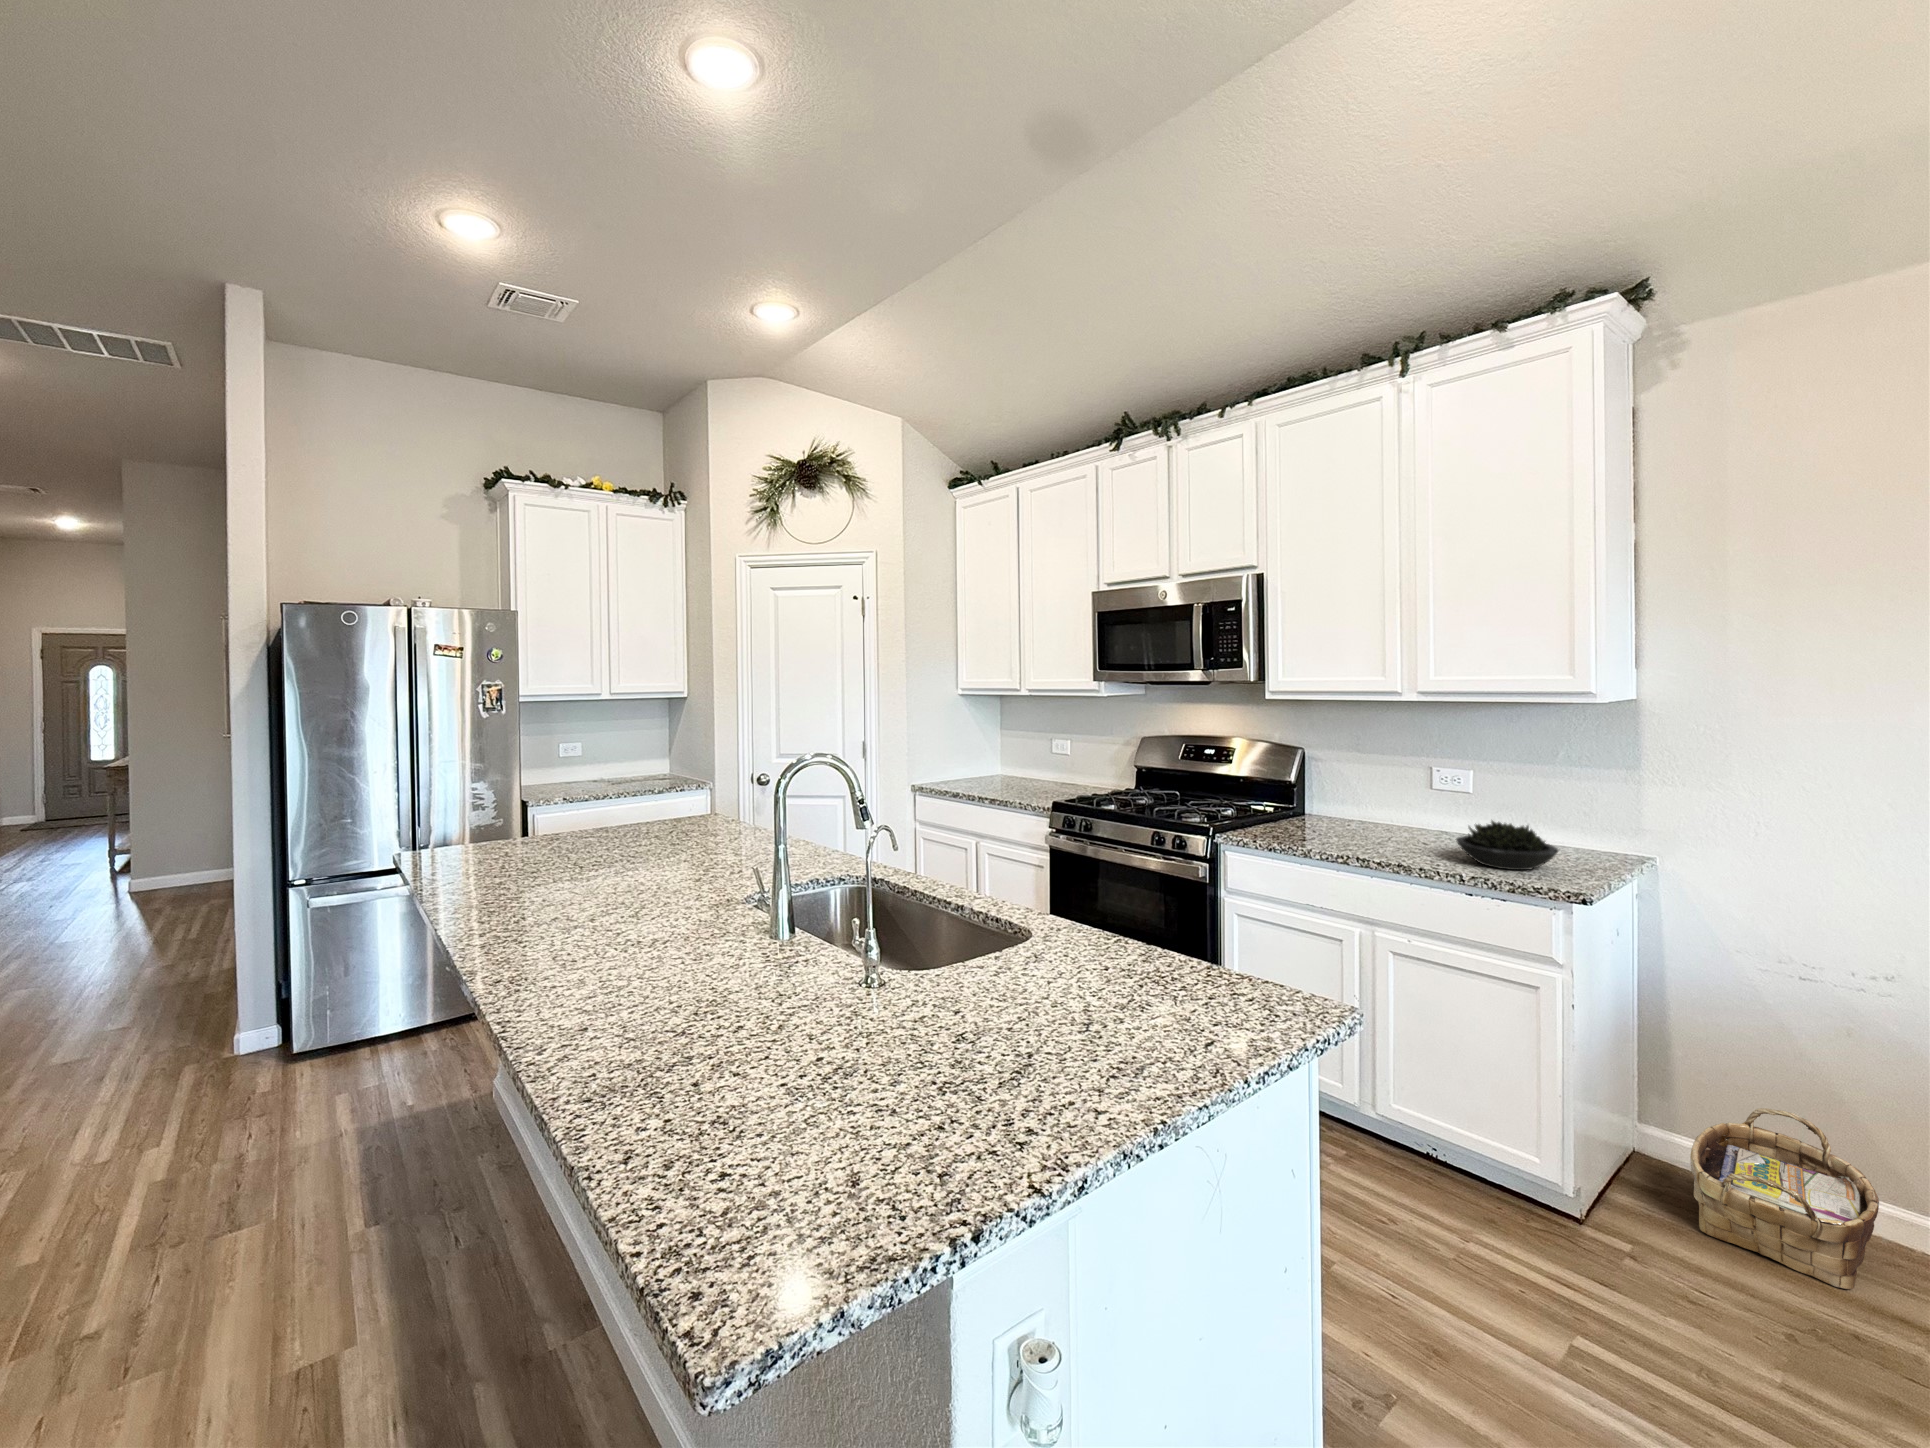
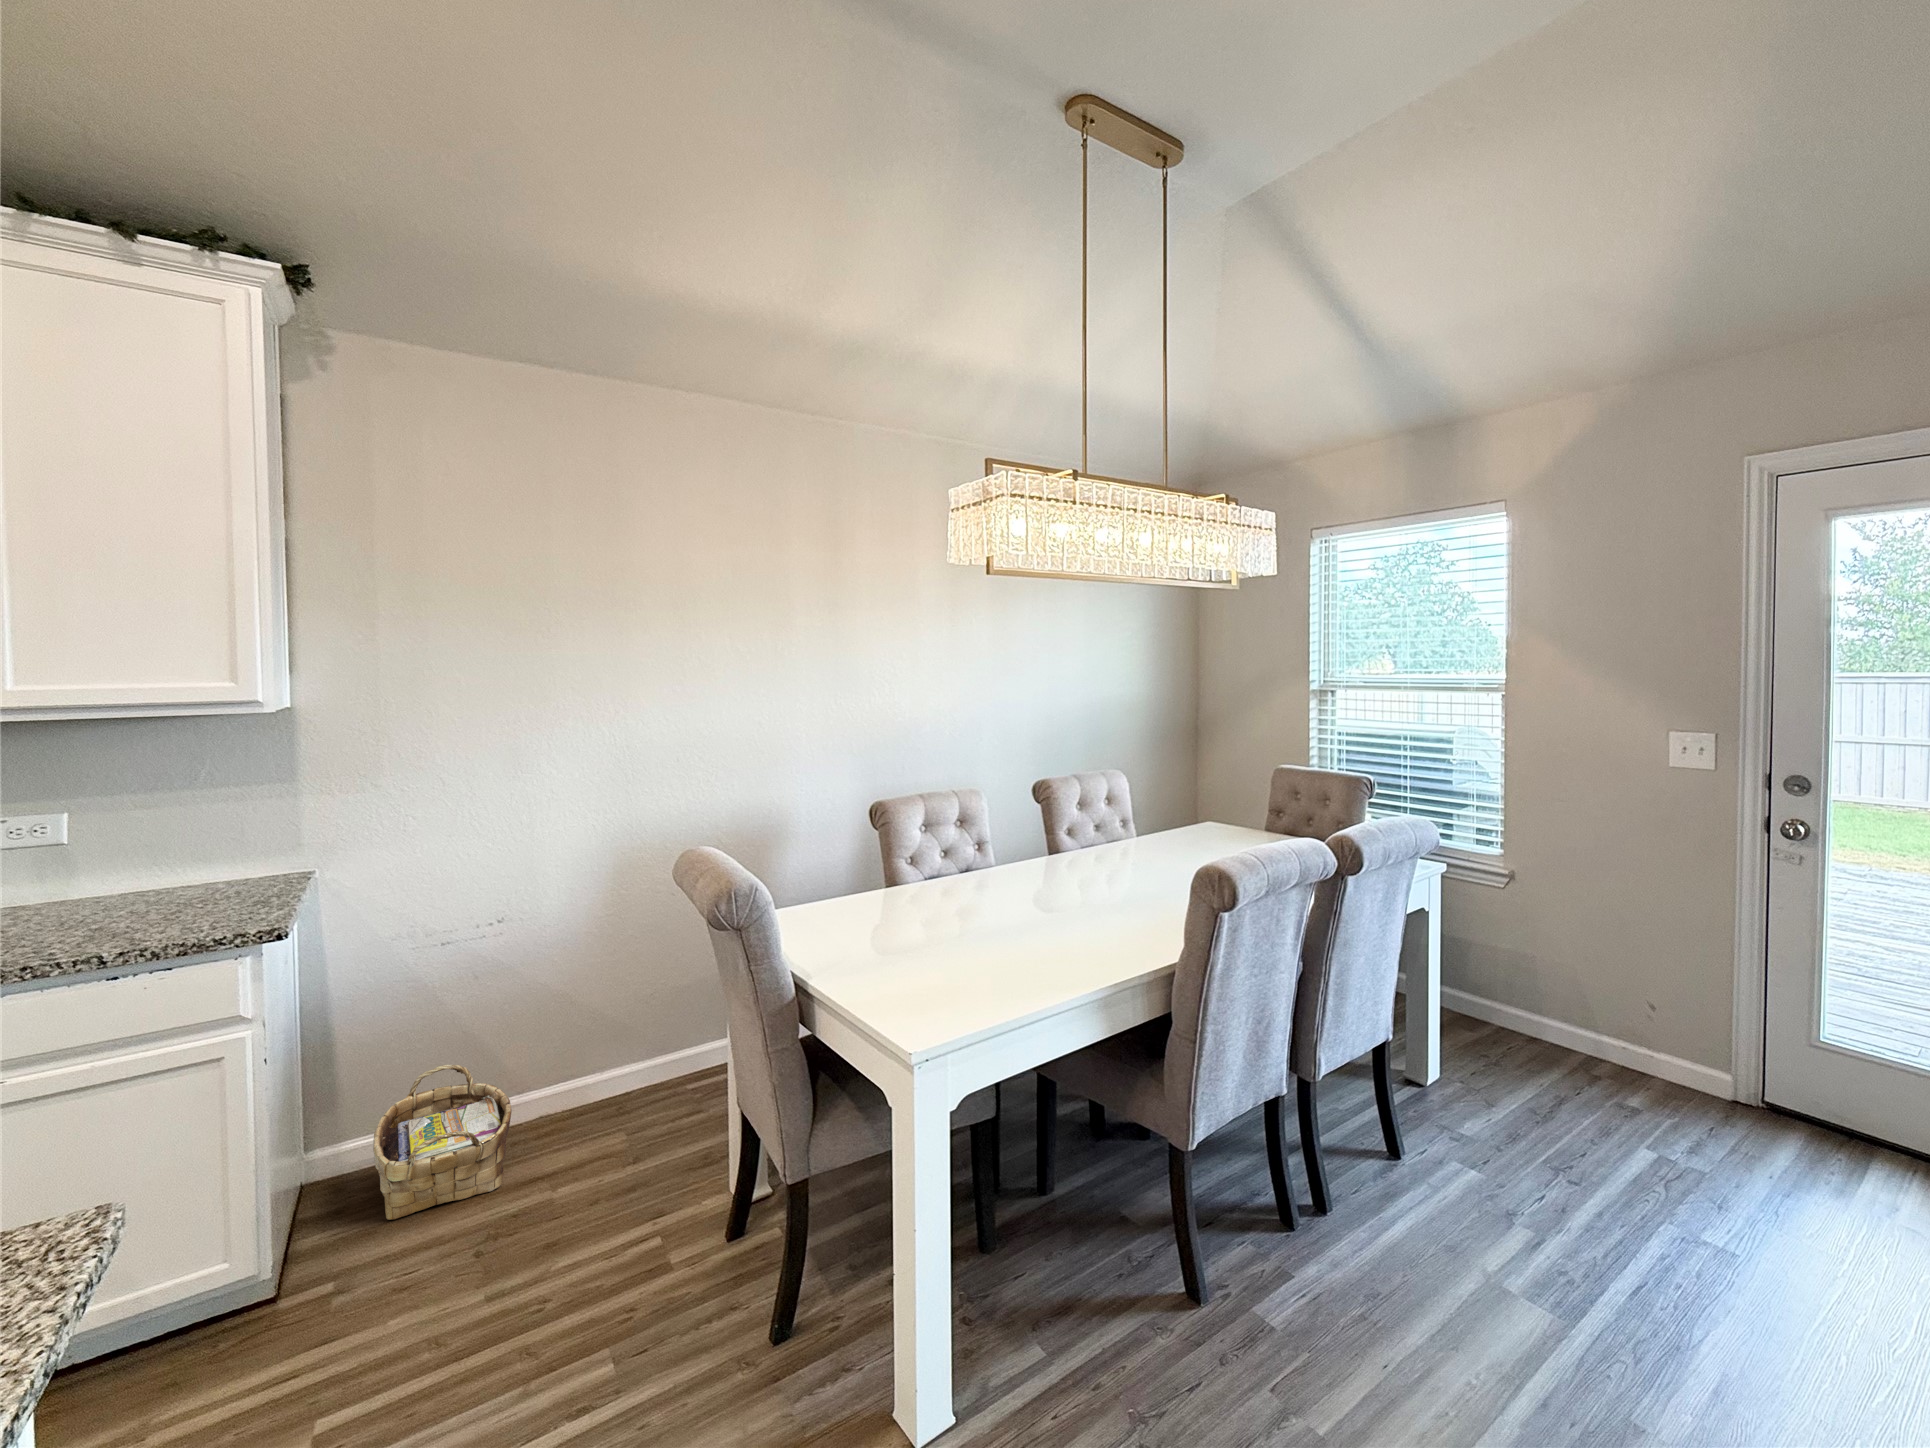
succulent plant: present [1456,821,1558,870] -> none [76,866,229,933]

